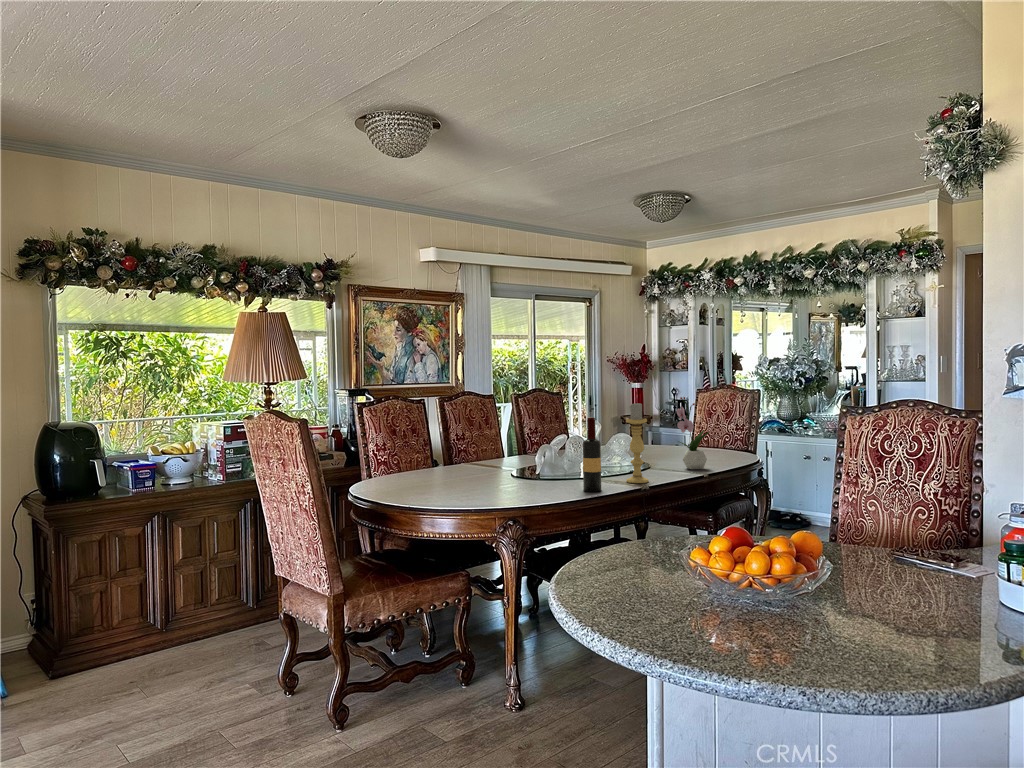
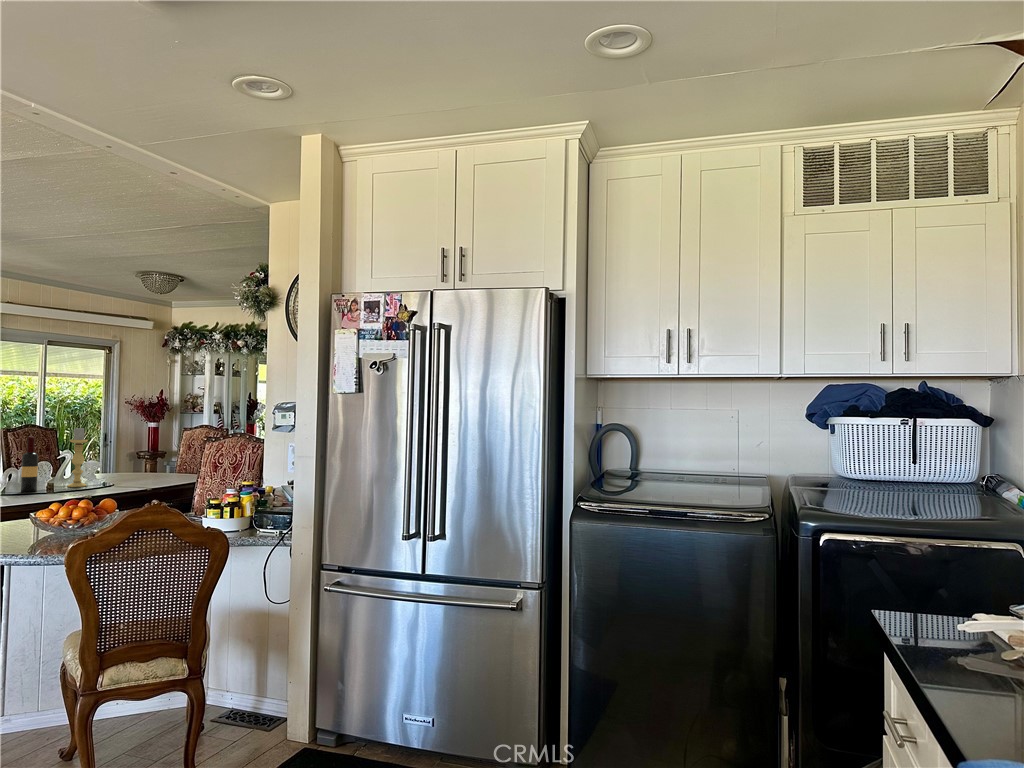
flower arrangement: present [677,397,709,469] -> none [127,426,152,480]

